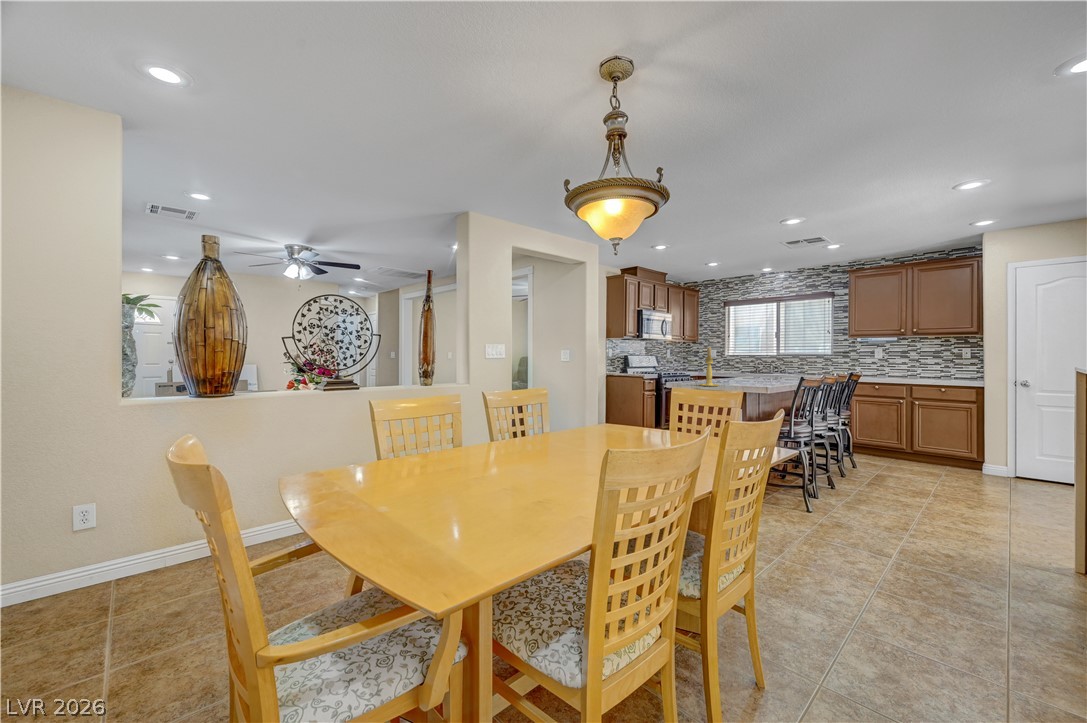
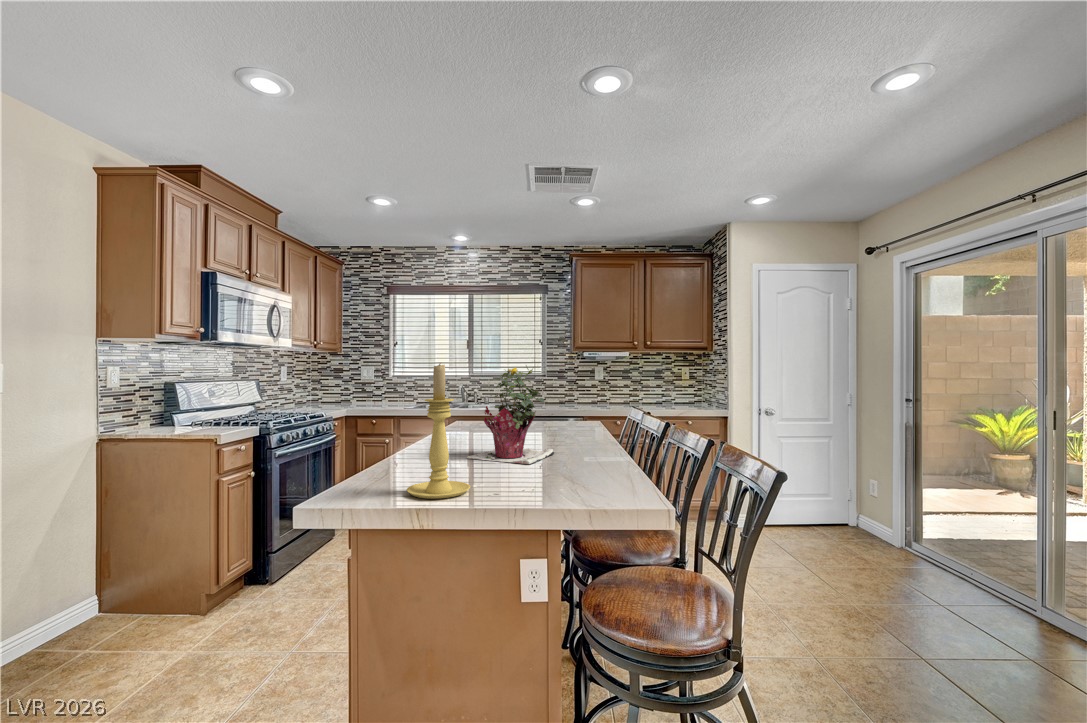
potted plant: none [731,347,773,385] -> present [467,368,554,464]

